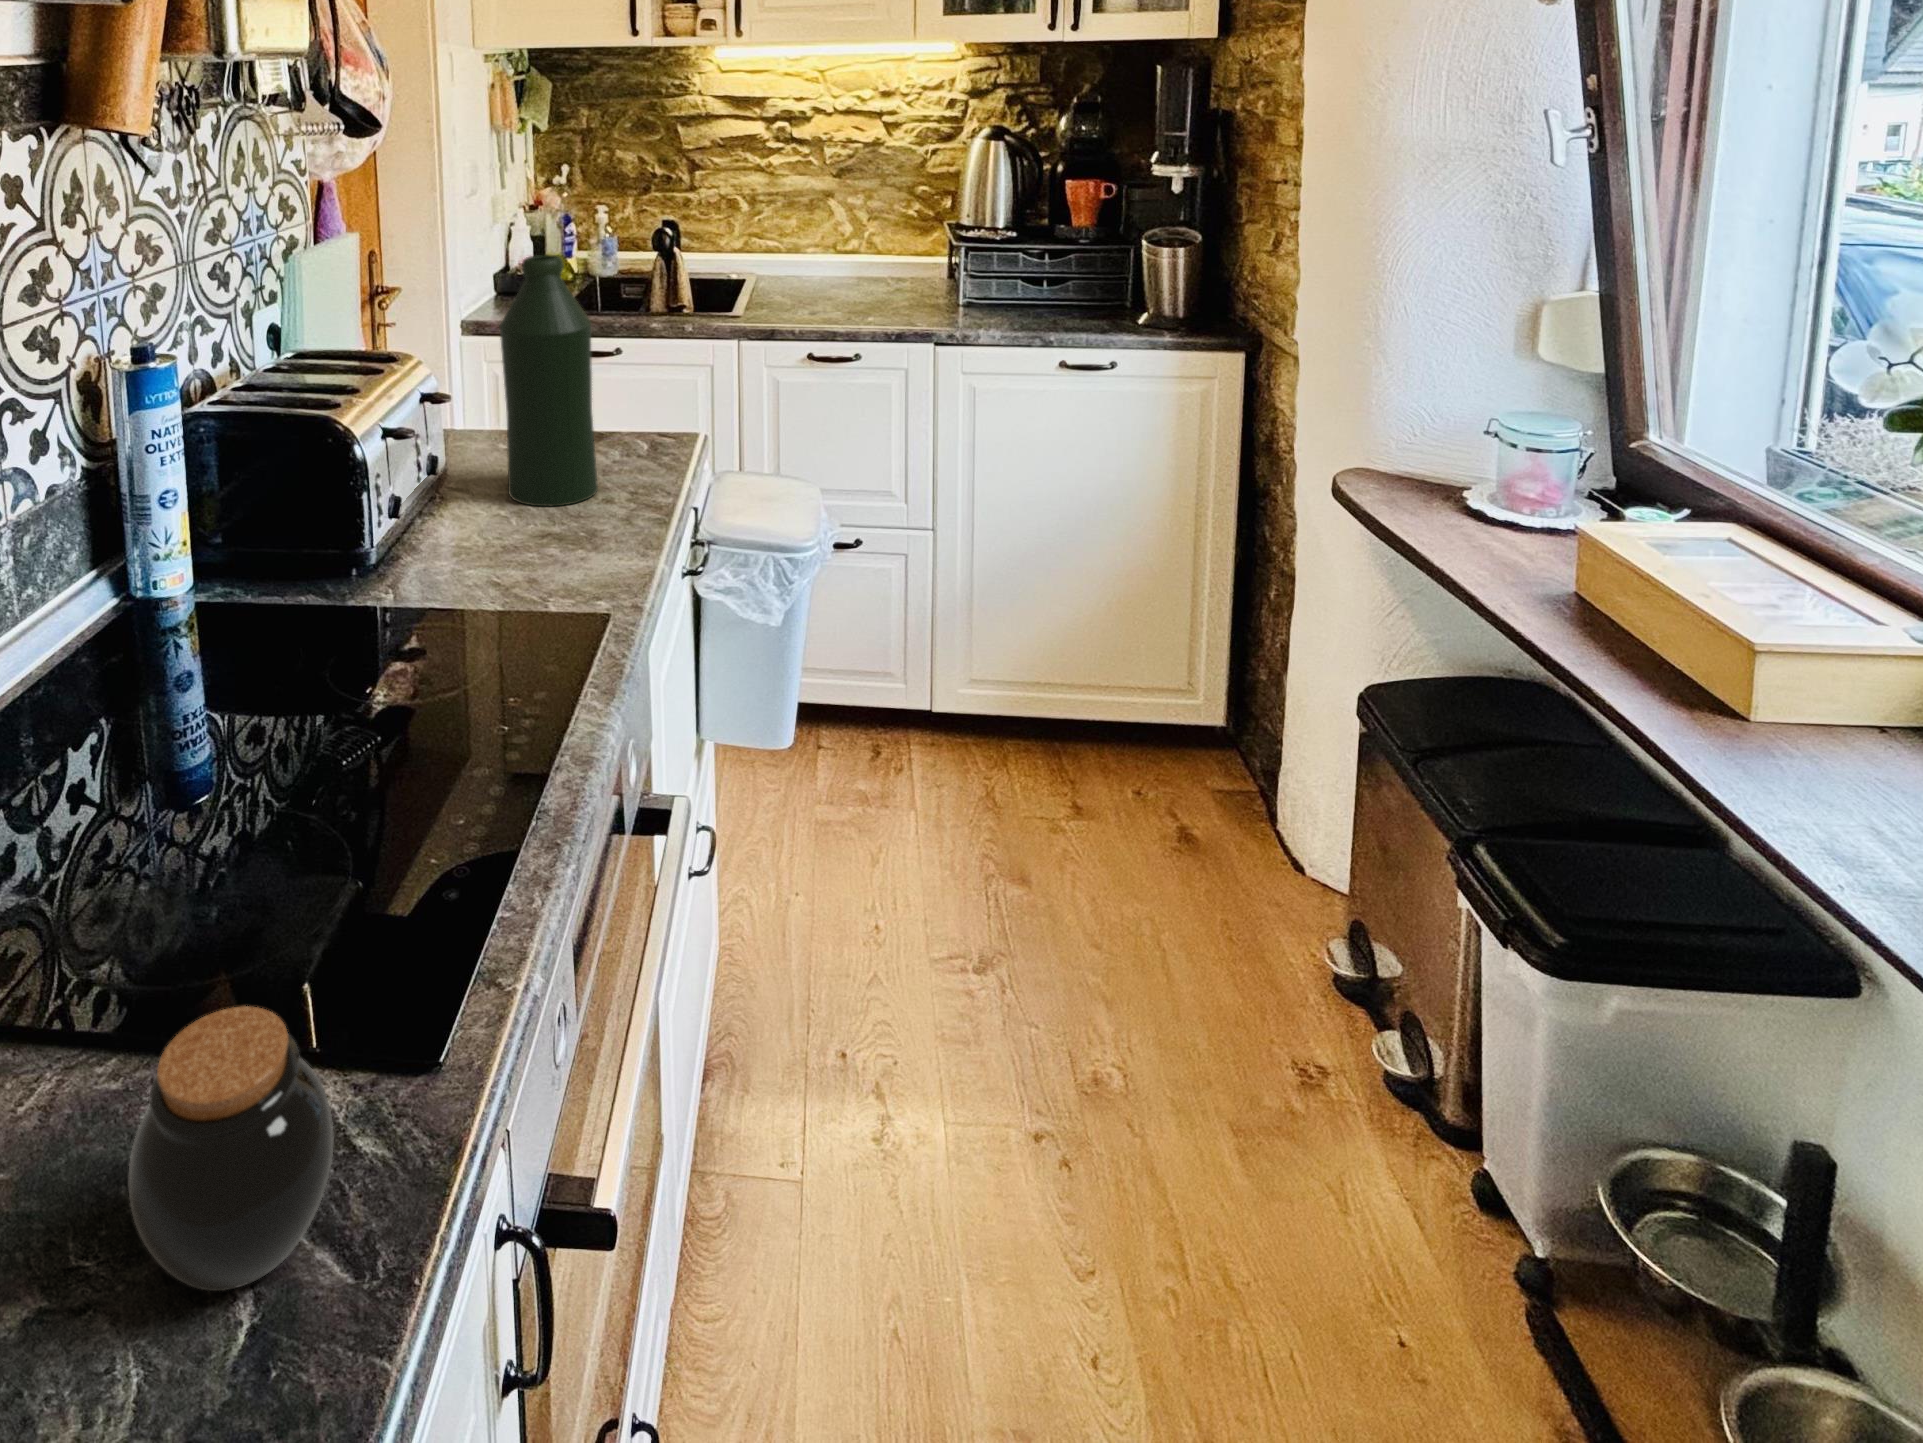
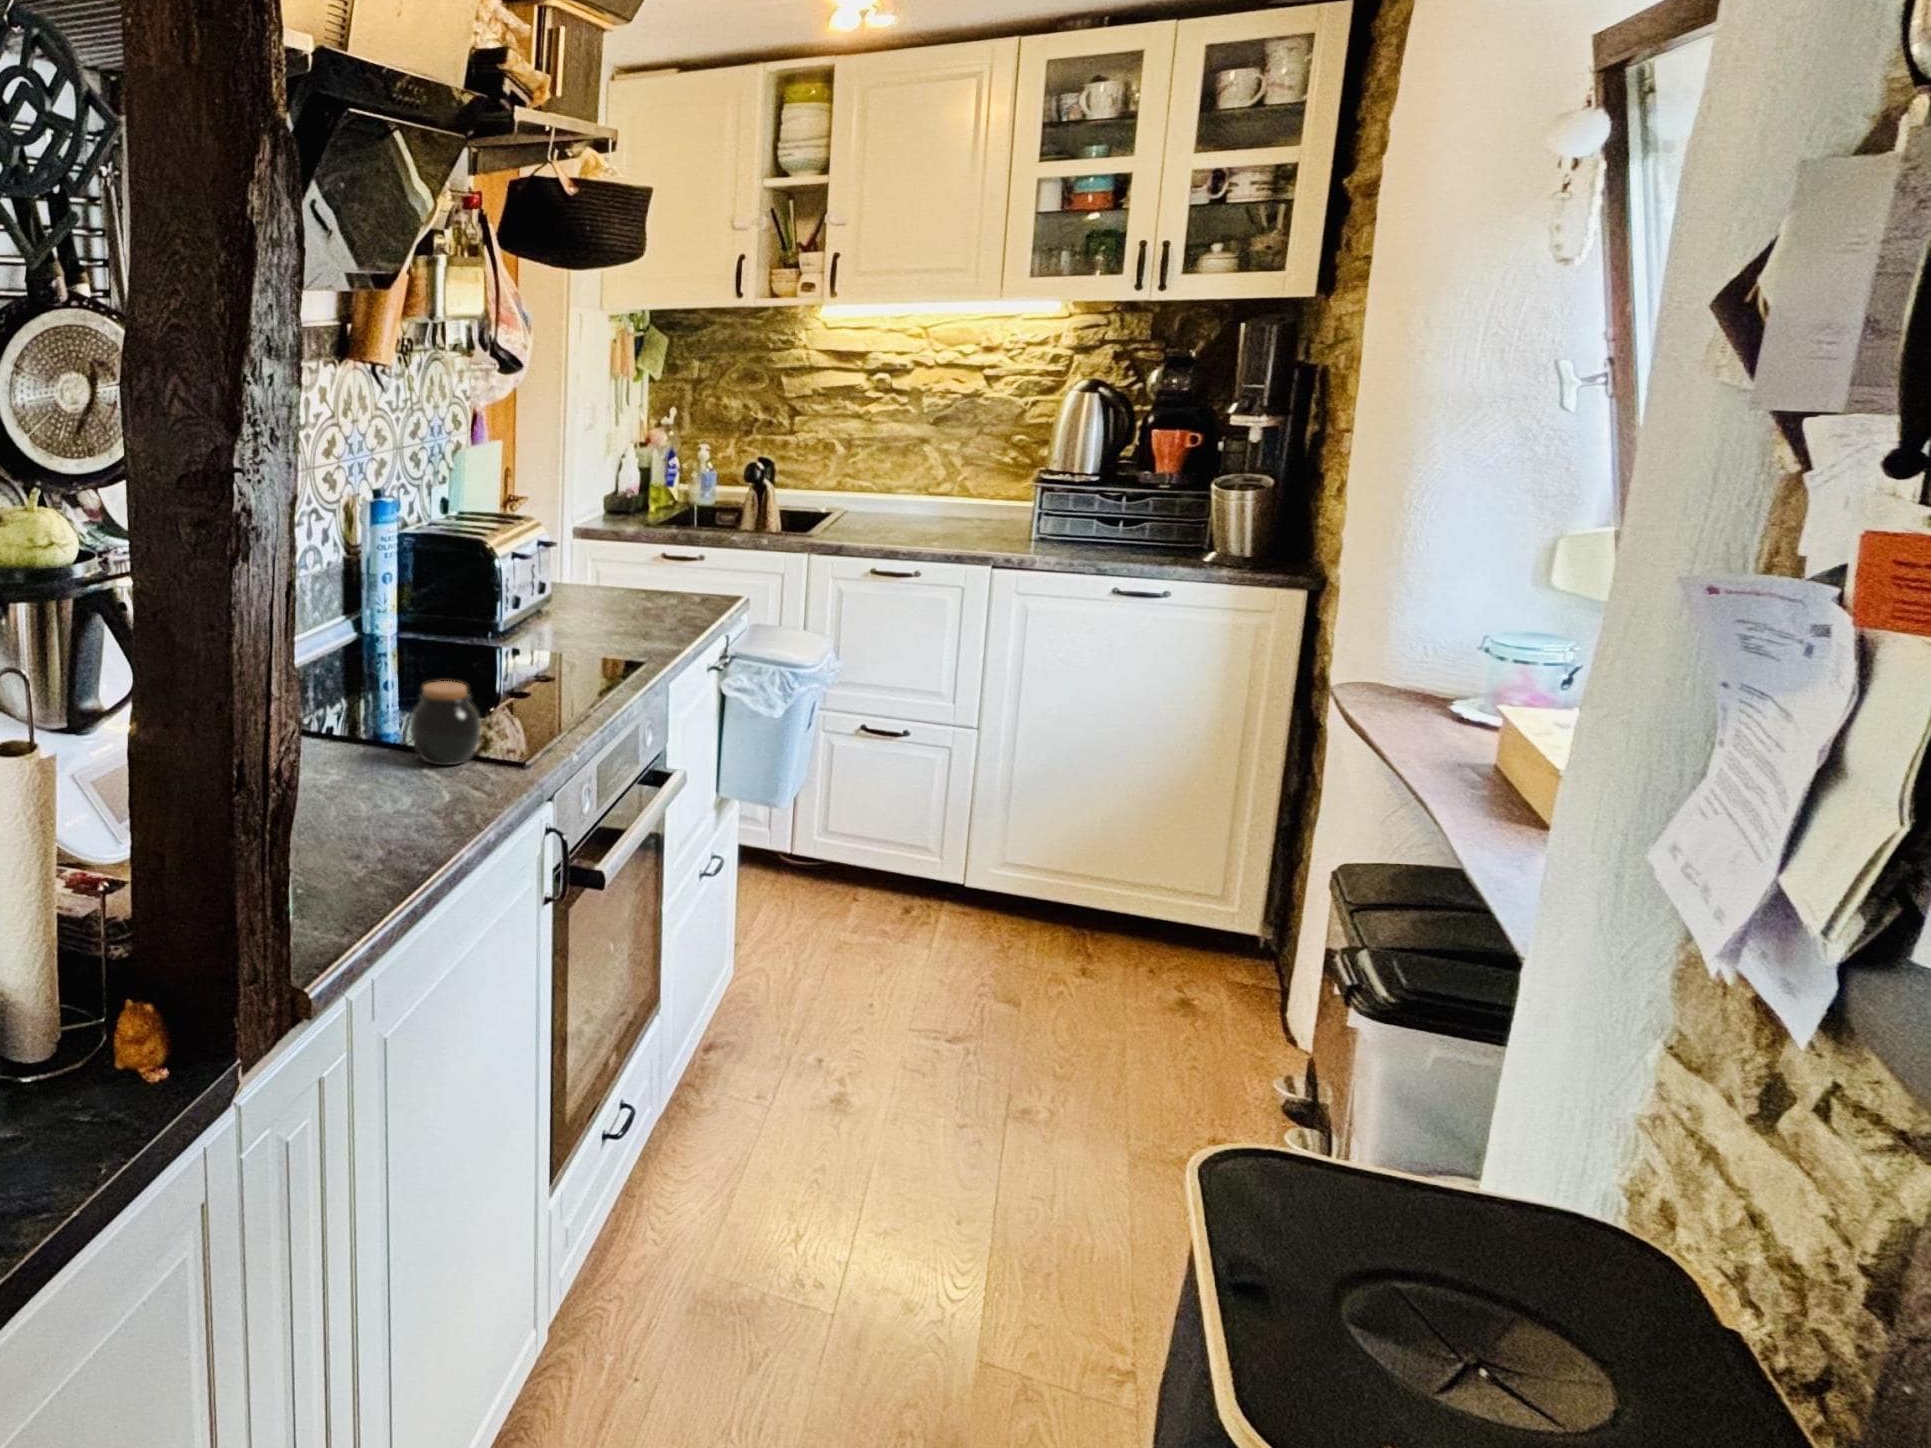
bottle: present [499,255,598,507] -> none [590,453,653,618]

